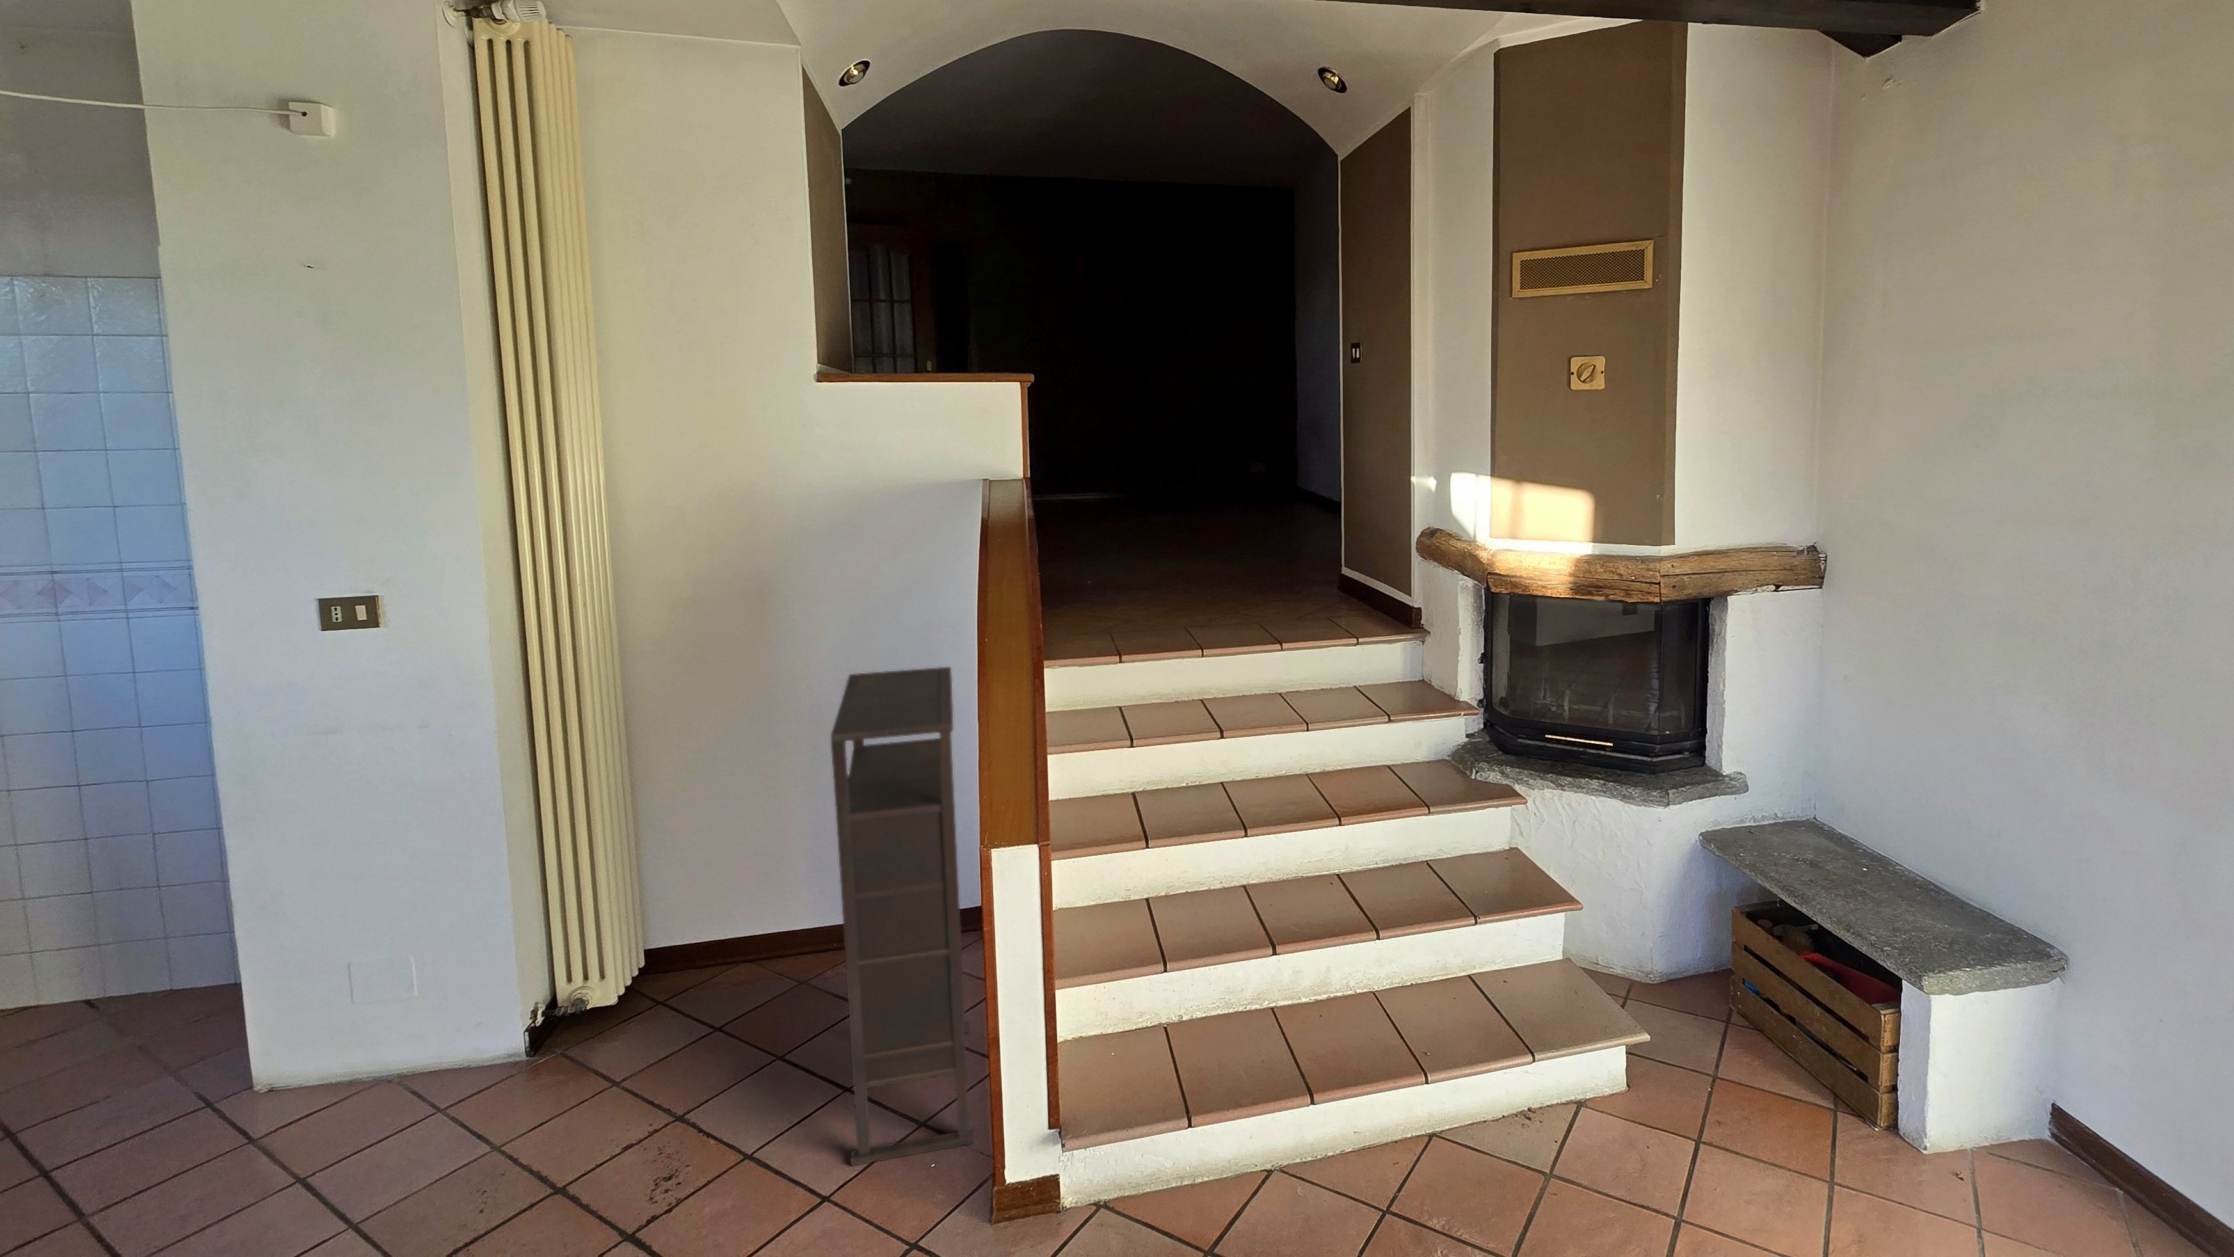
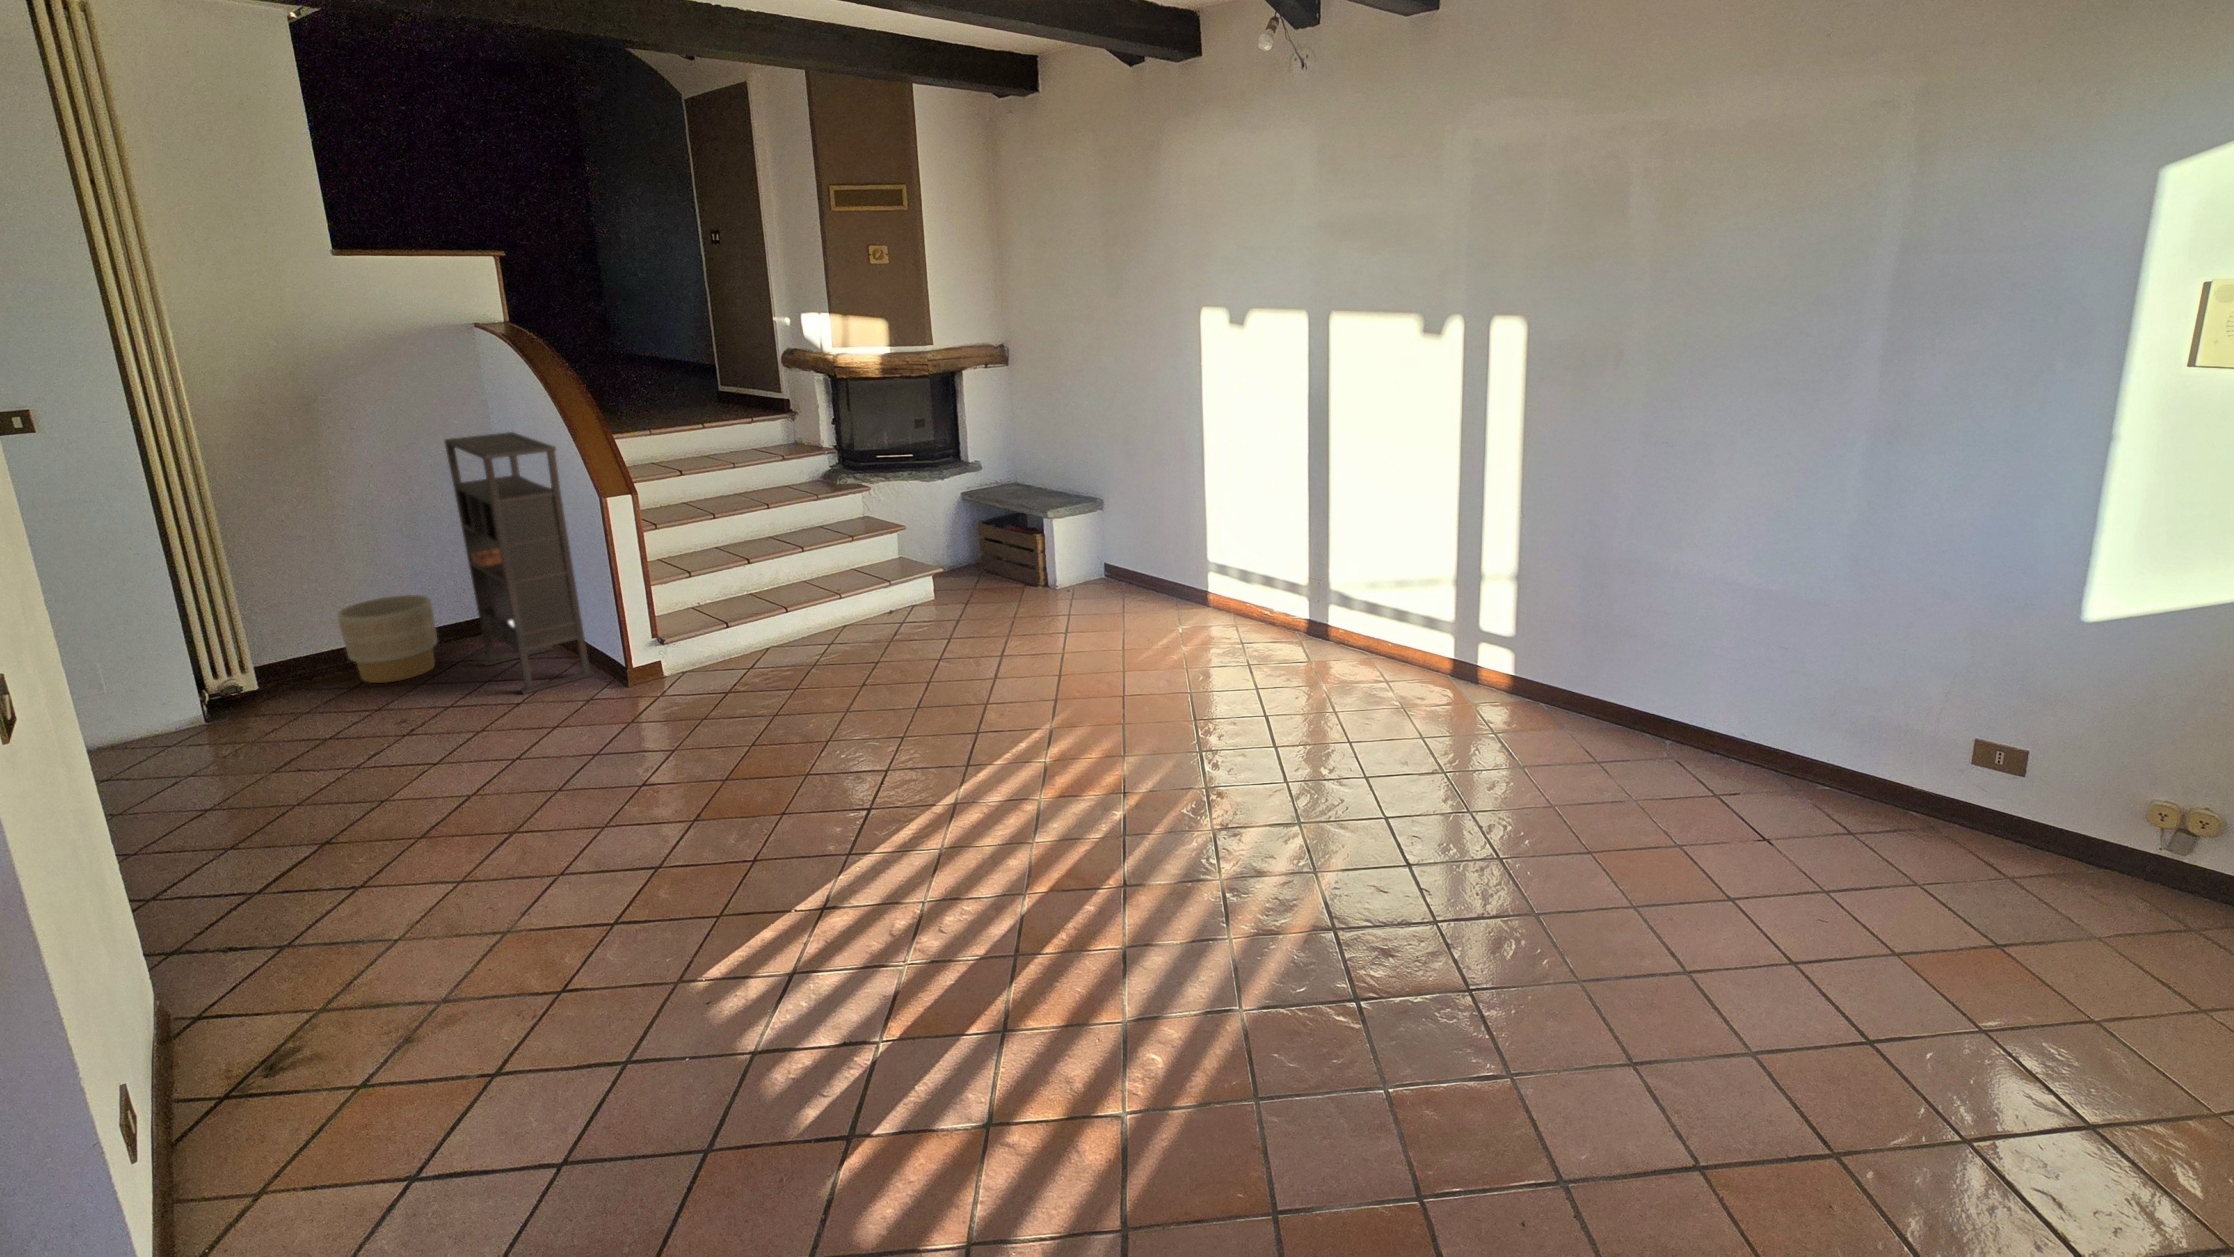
planter: none [696,894,825,1048] -> present [337,595,438,683]

